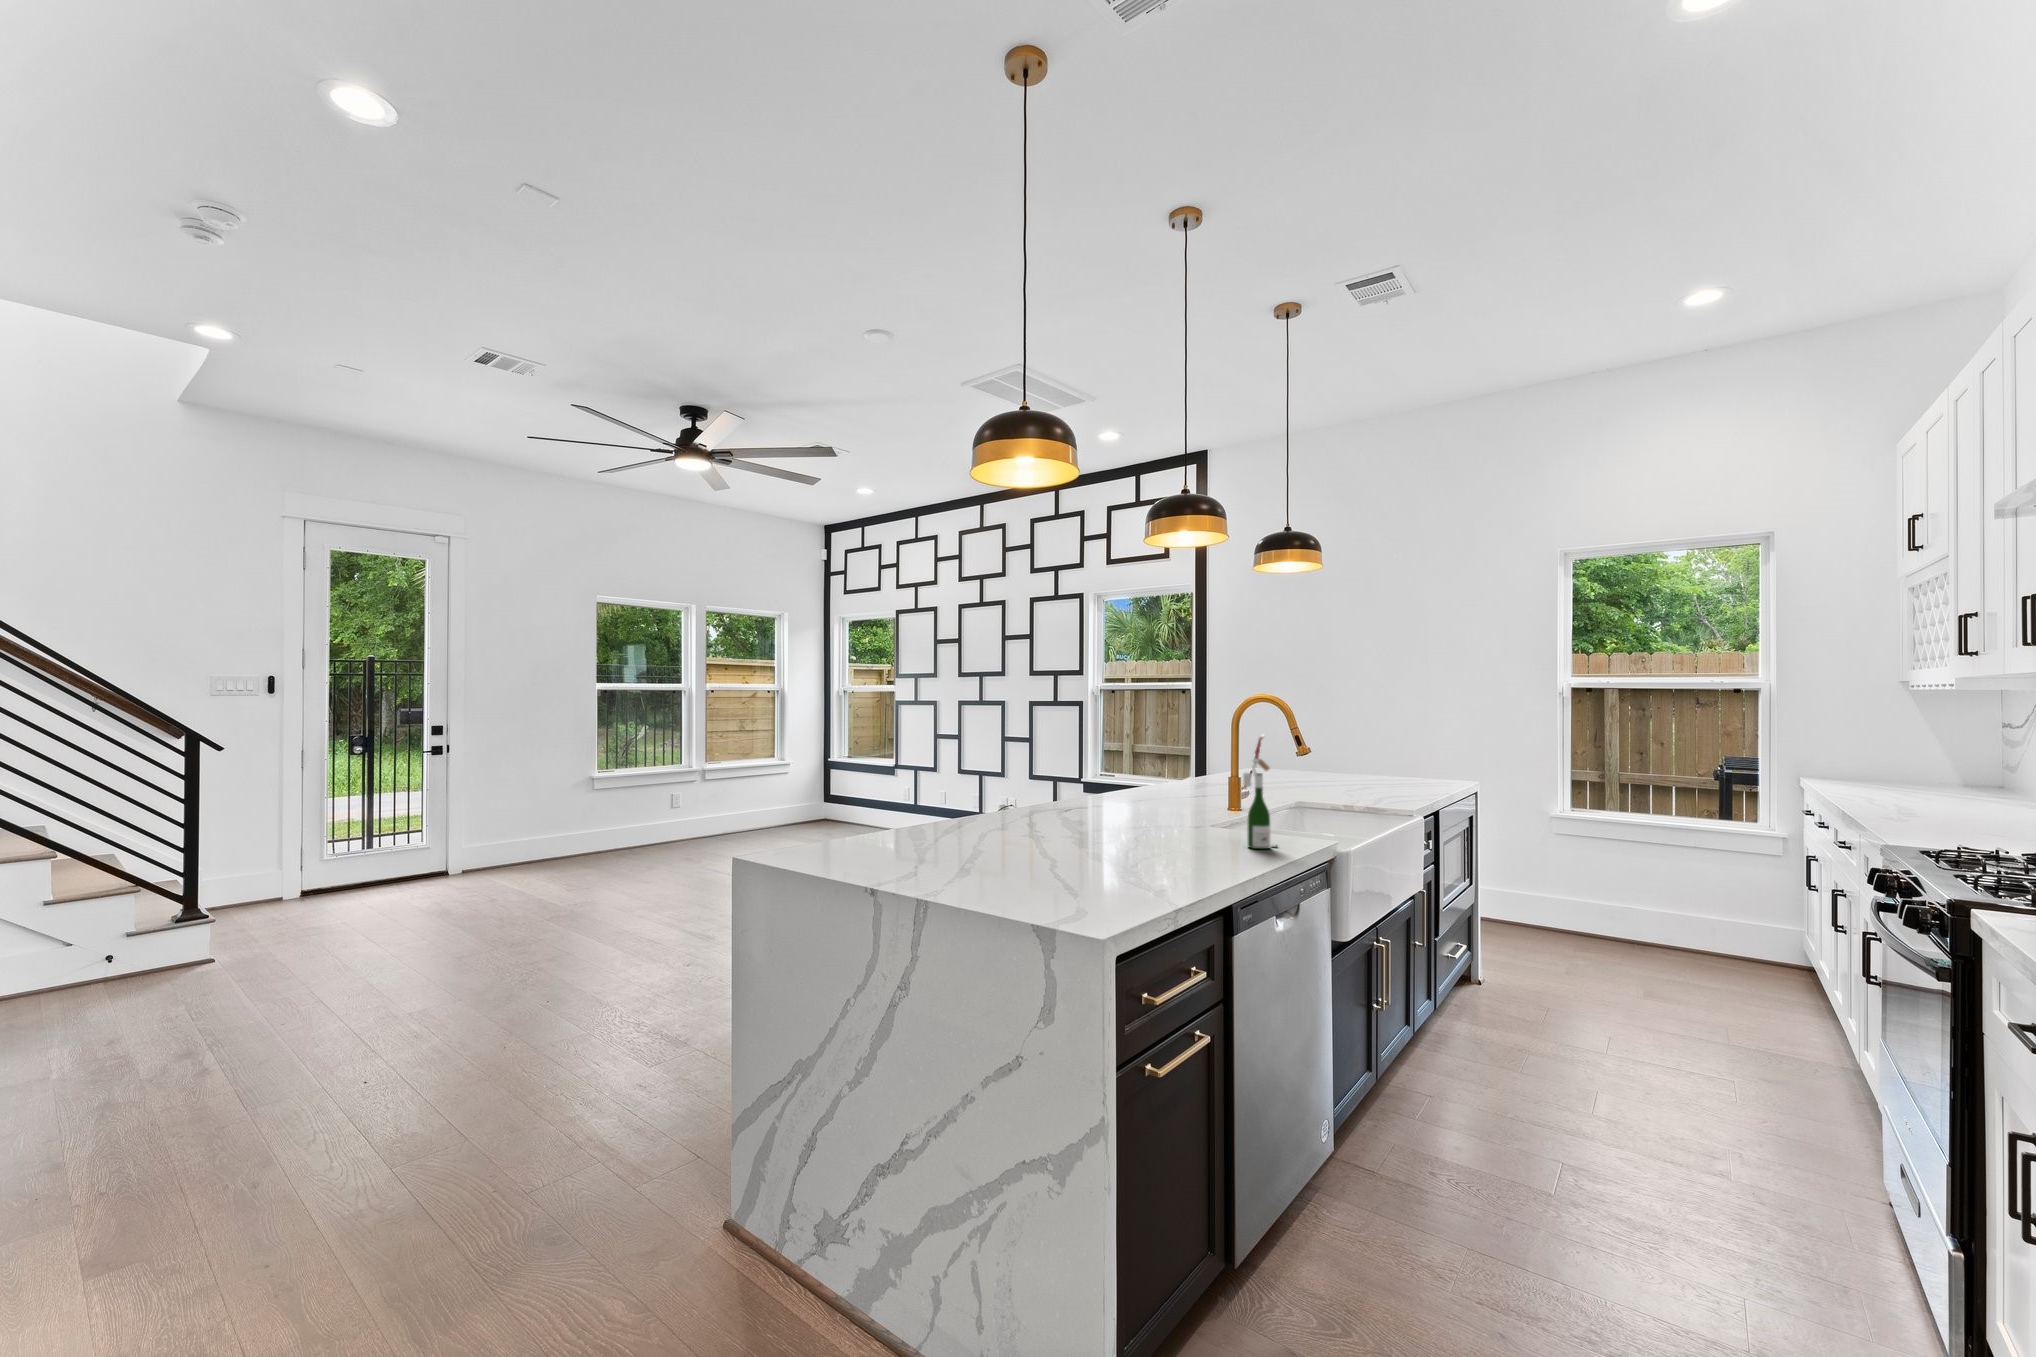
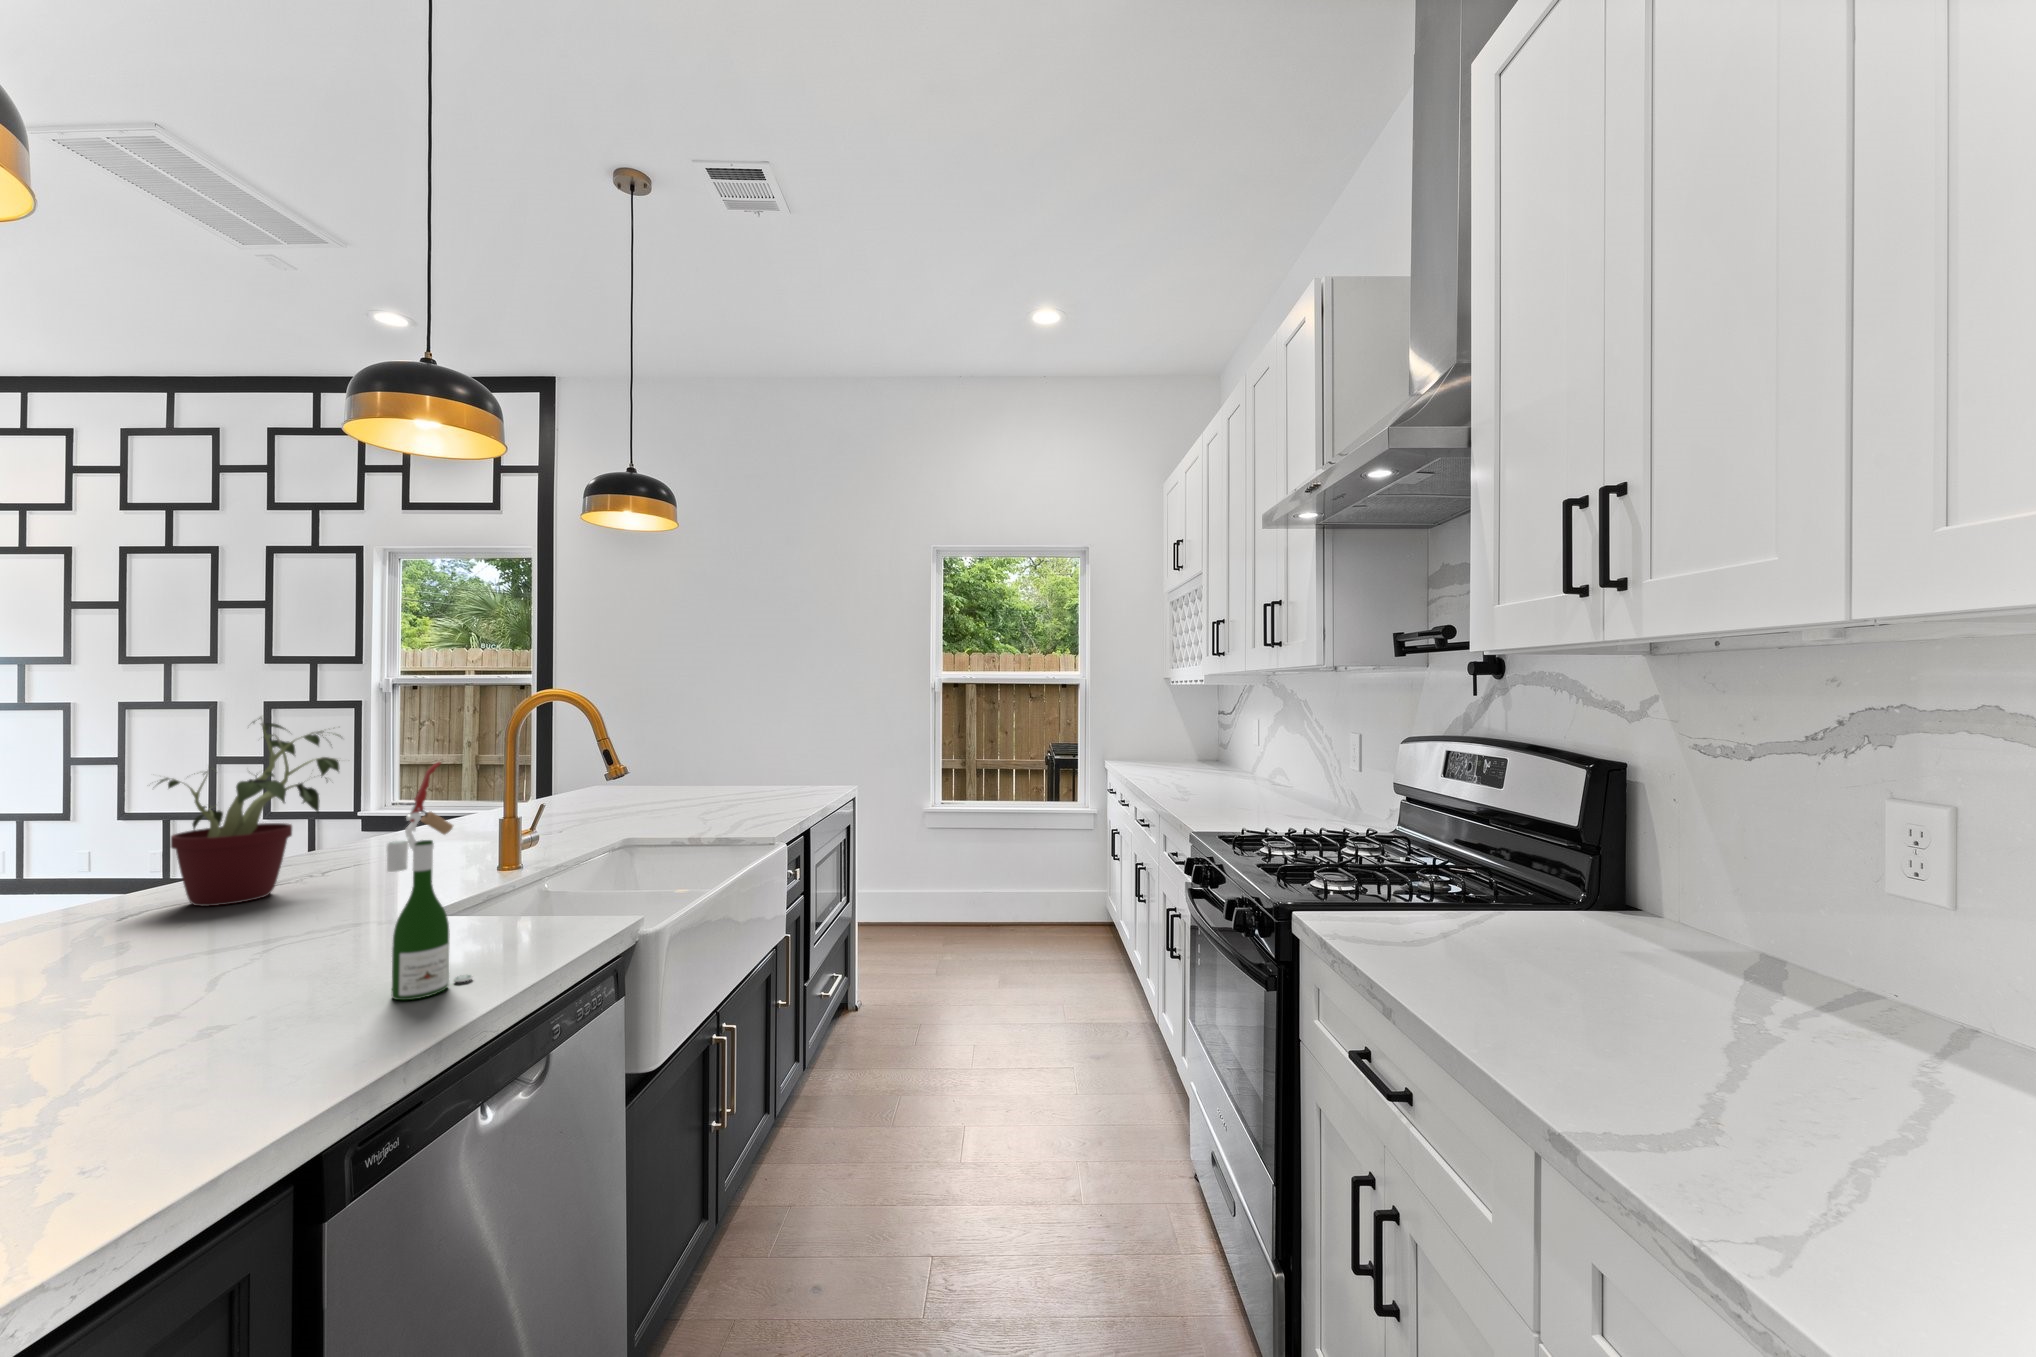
potted plant: none [1083,710,1161,810] -> present [158,717,340,906]

